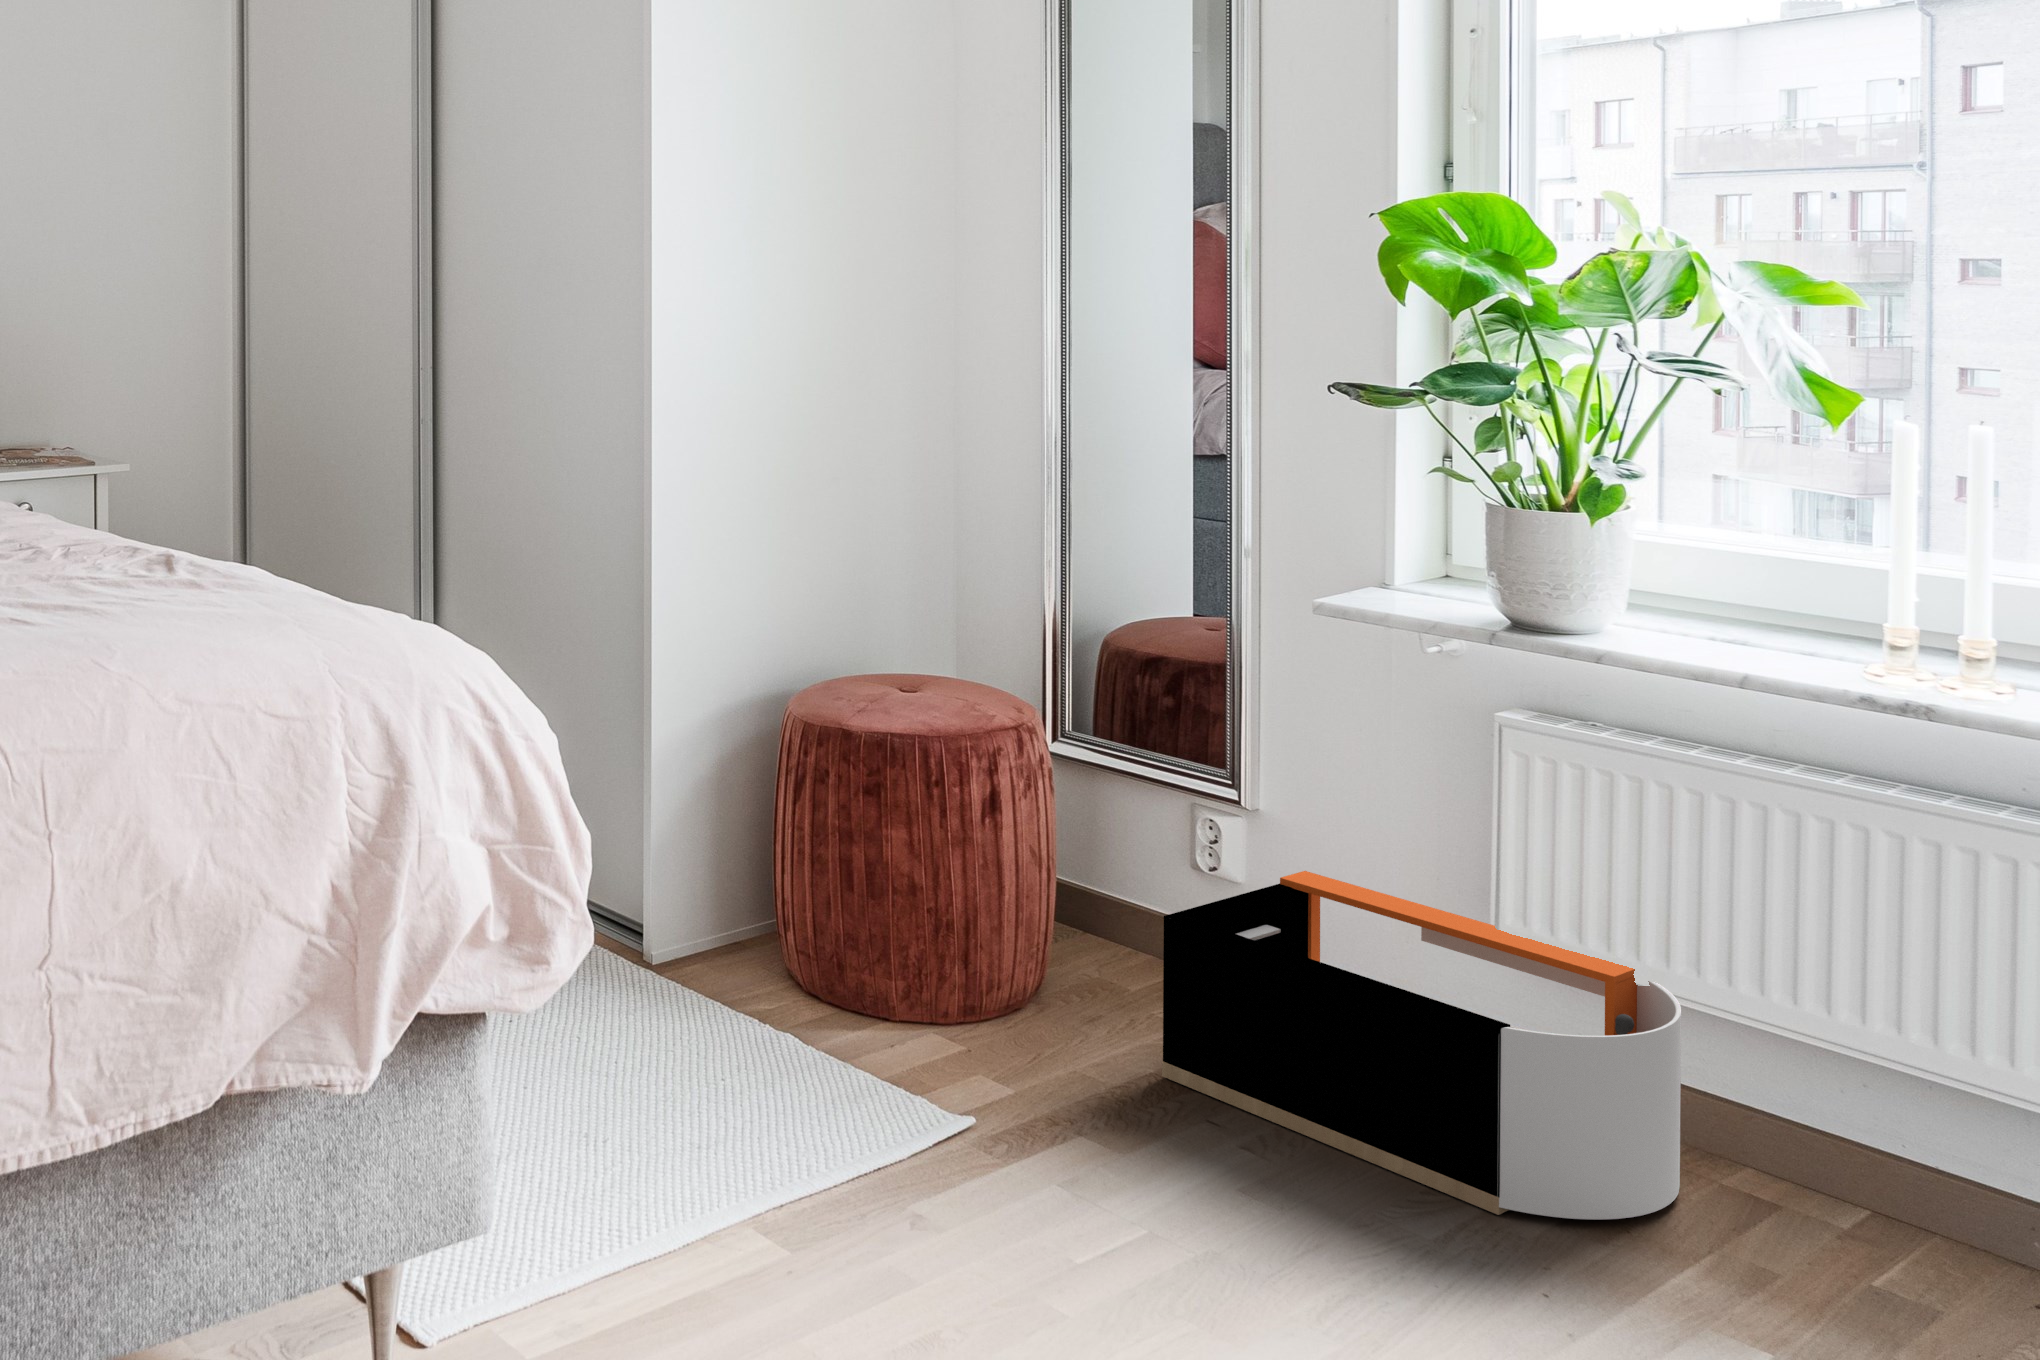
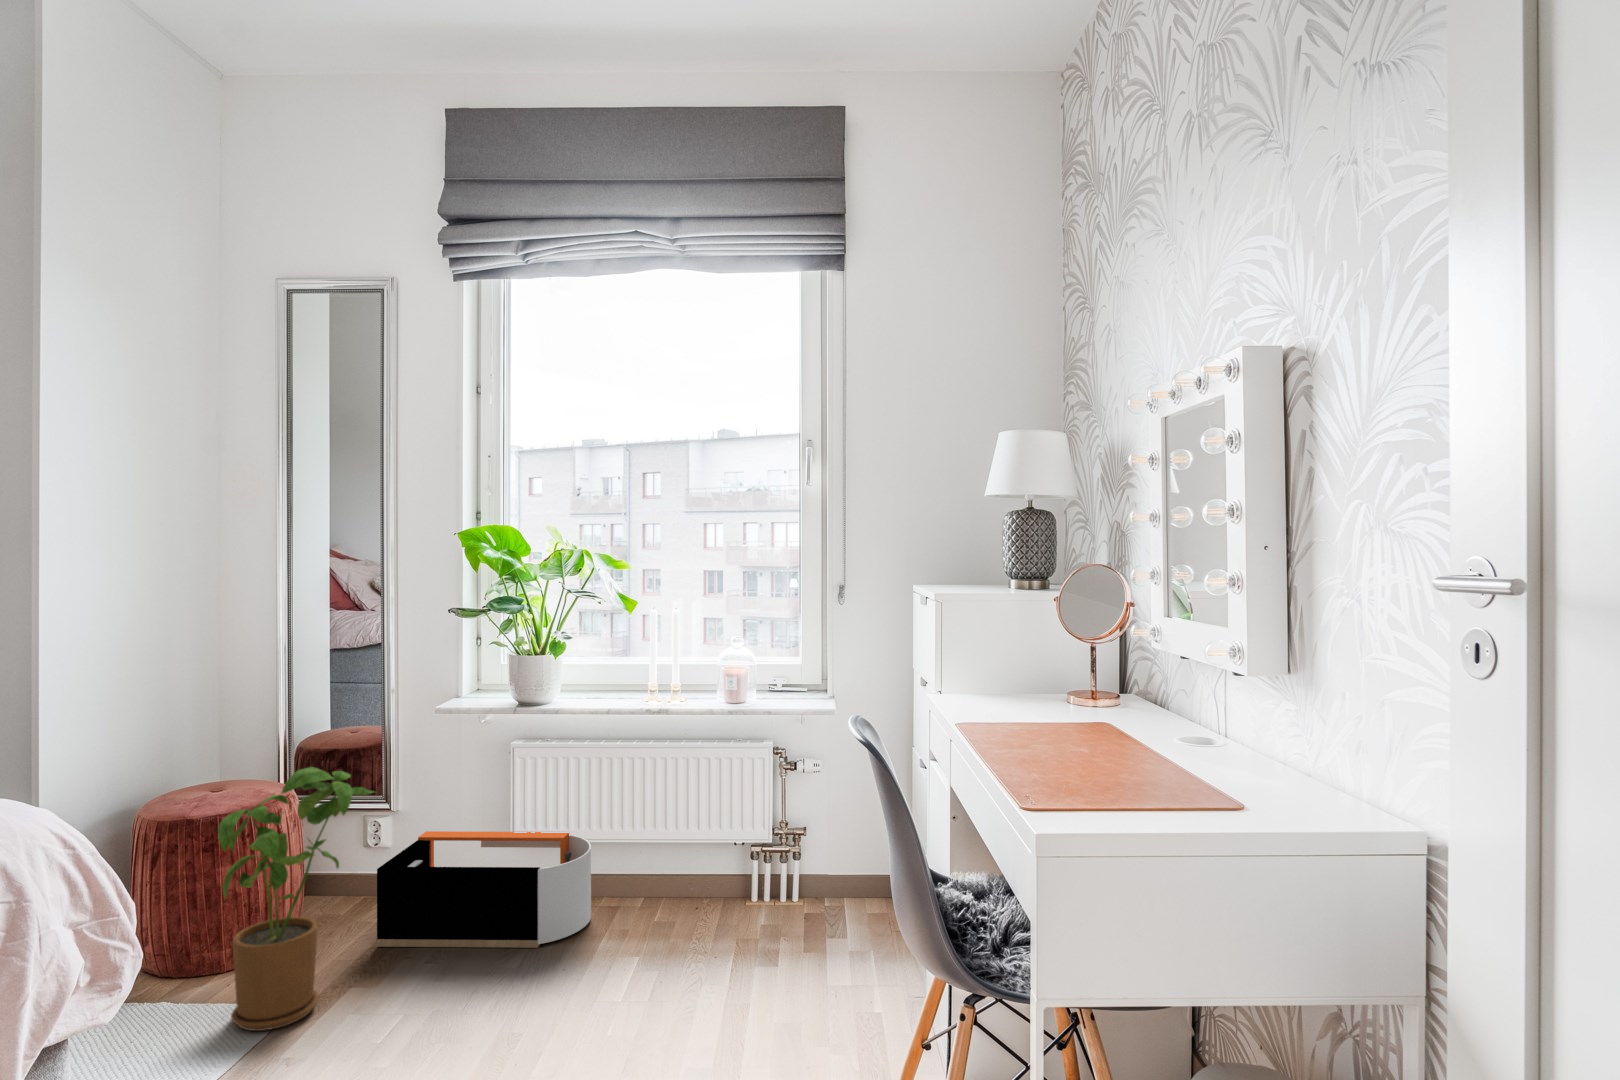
house plant: none [835,674,1119,1154] -> present [218,767,374,1031]

